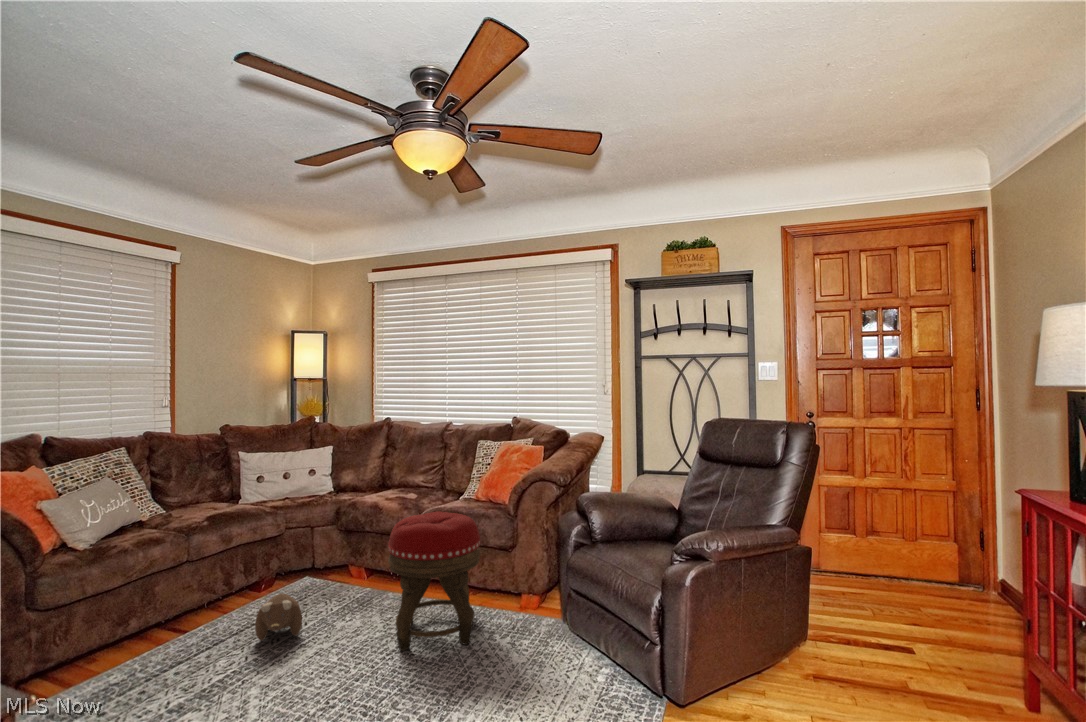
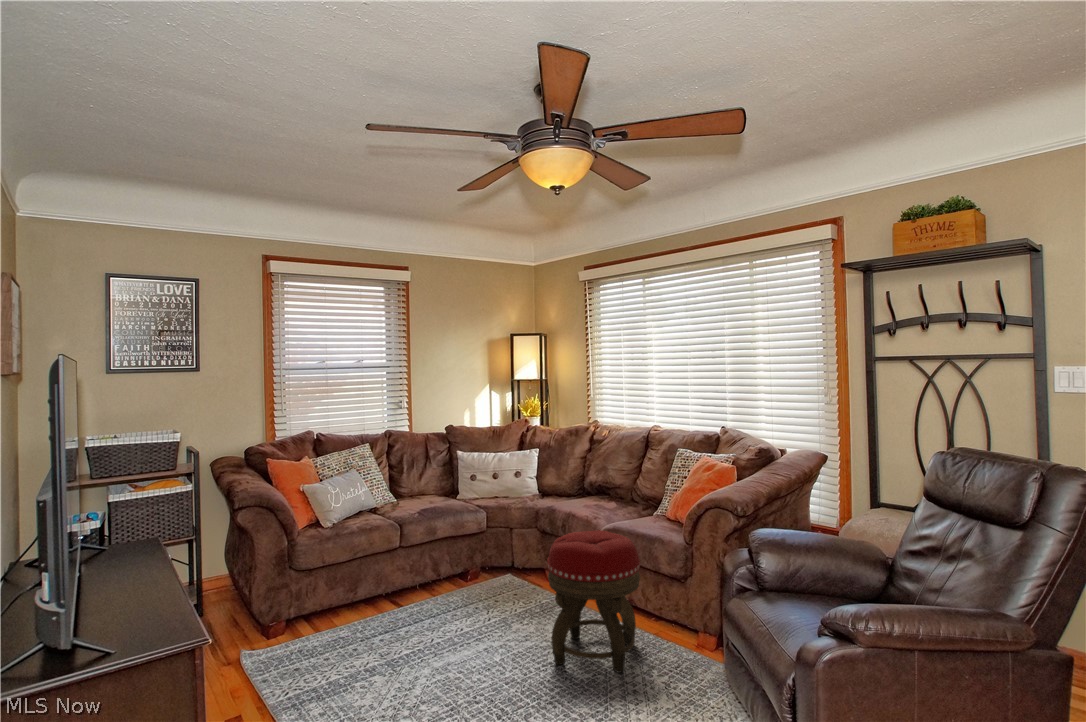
plush toy: present [255,594,302,641] -> none [444,589,483,629]

